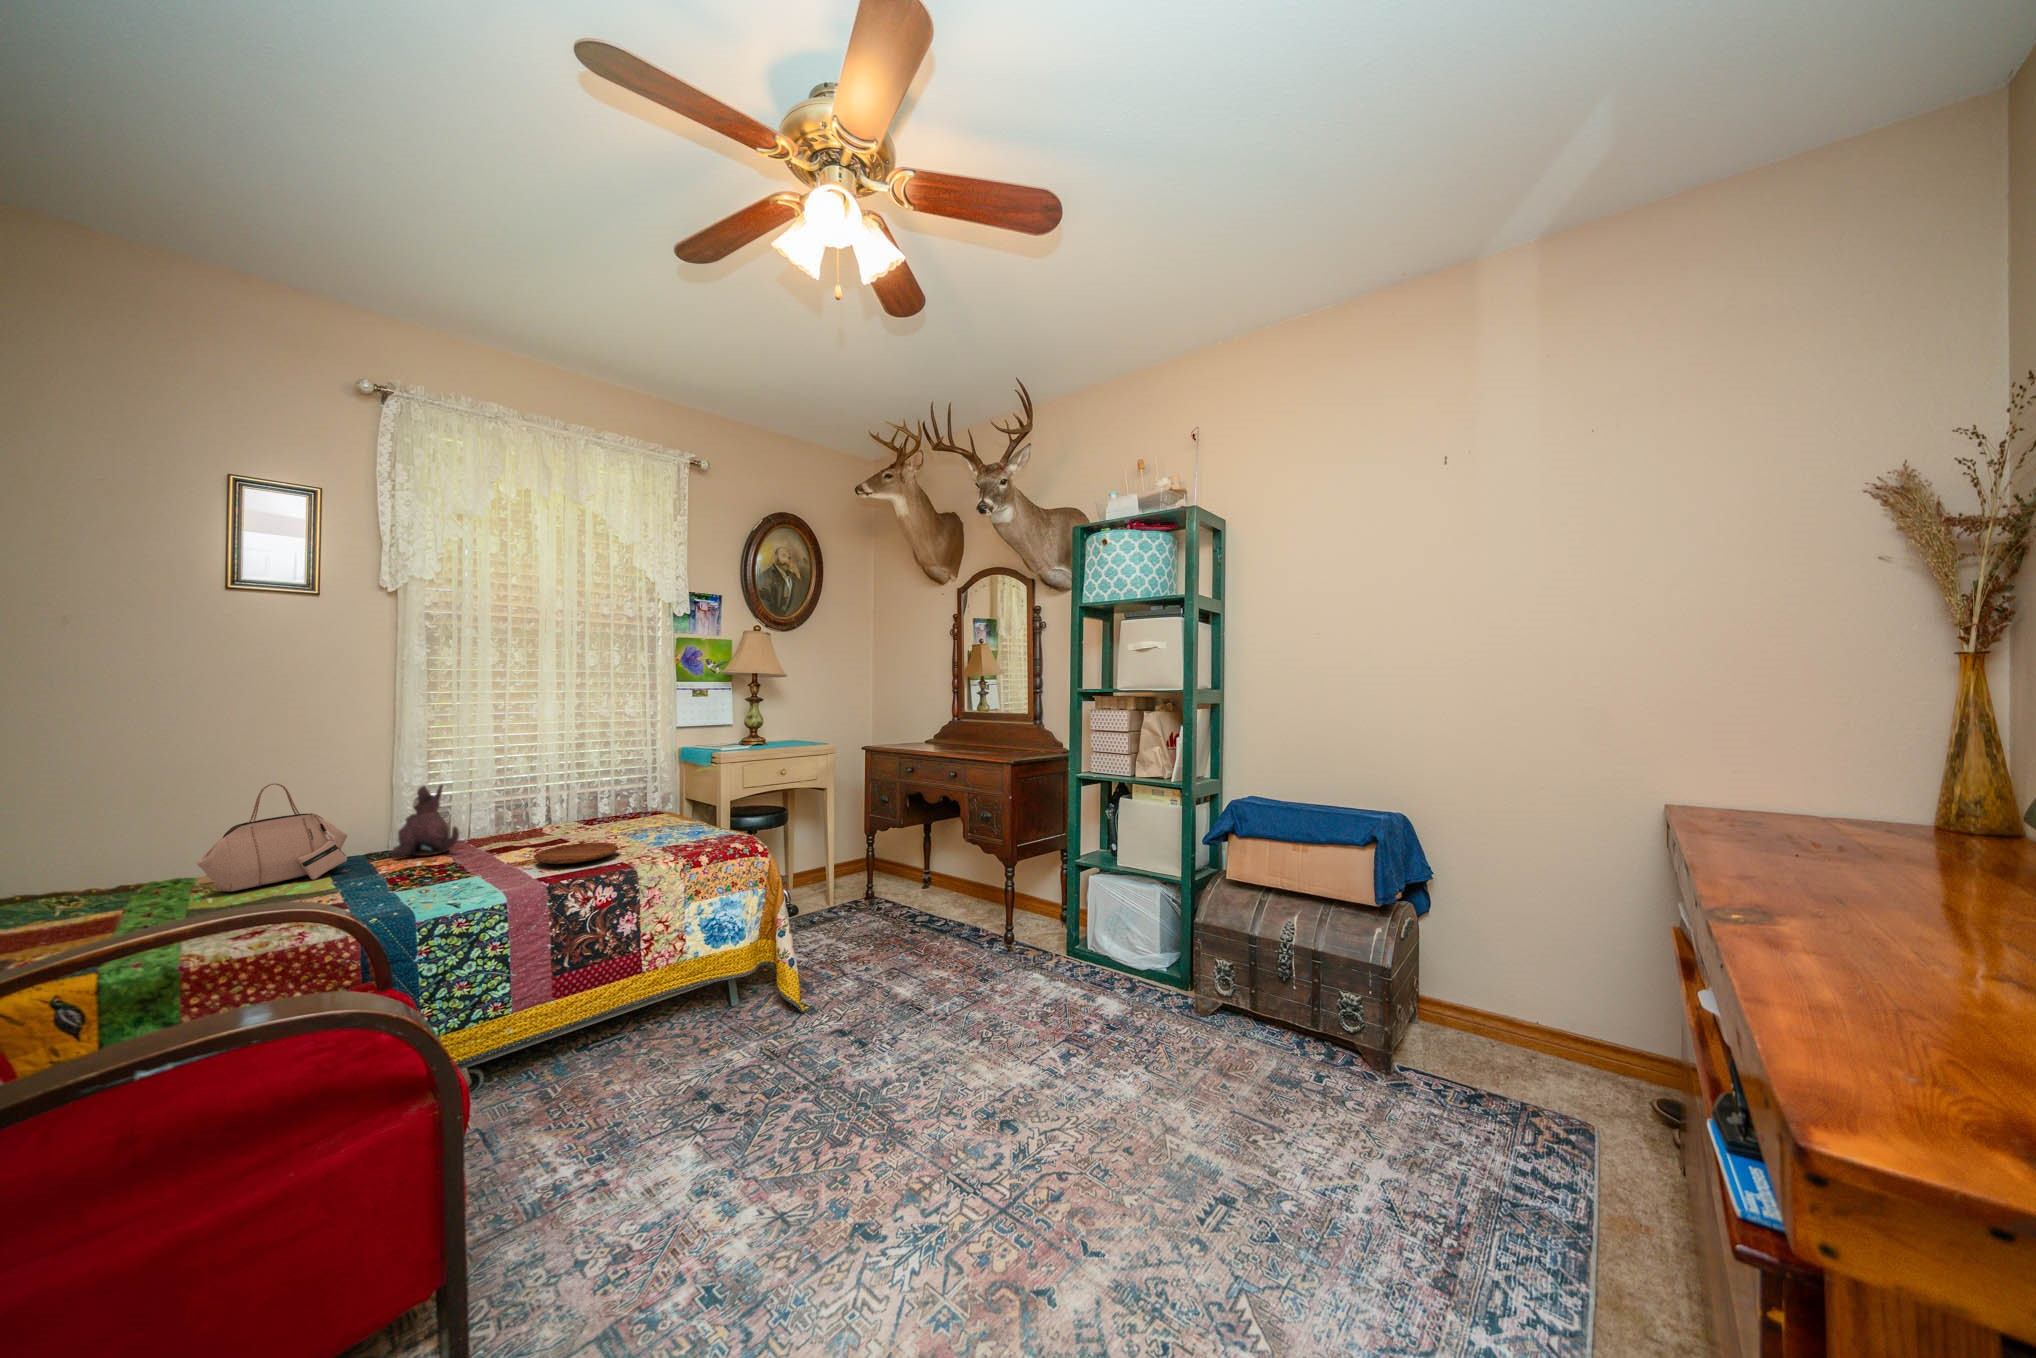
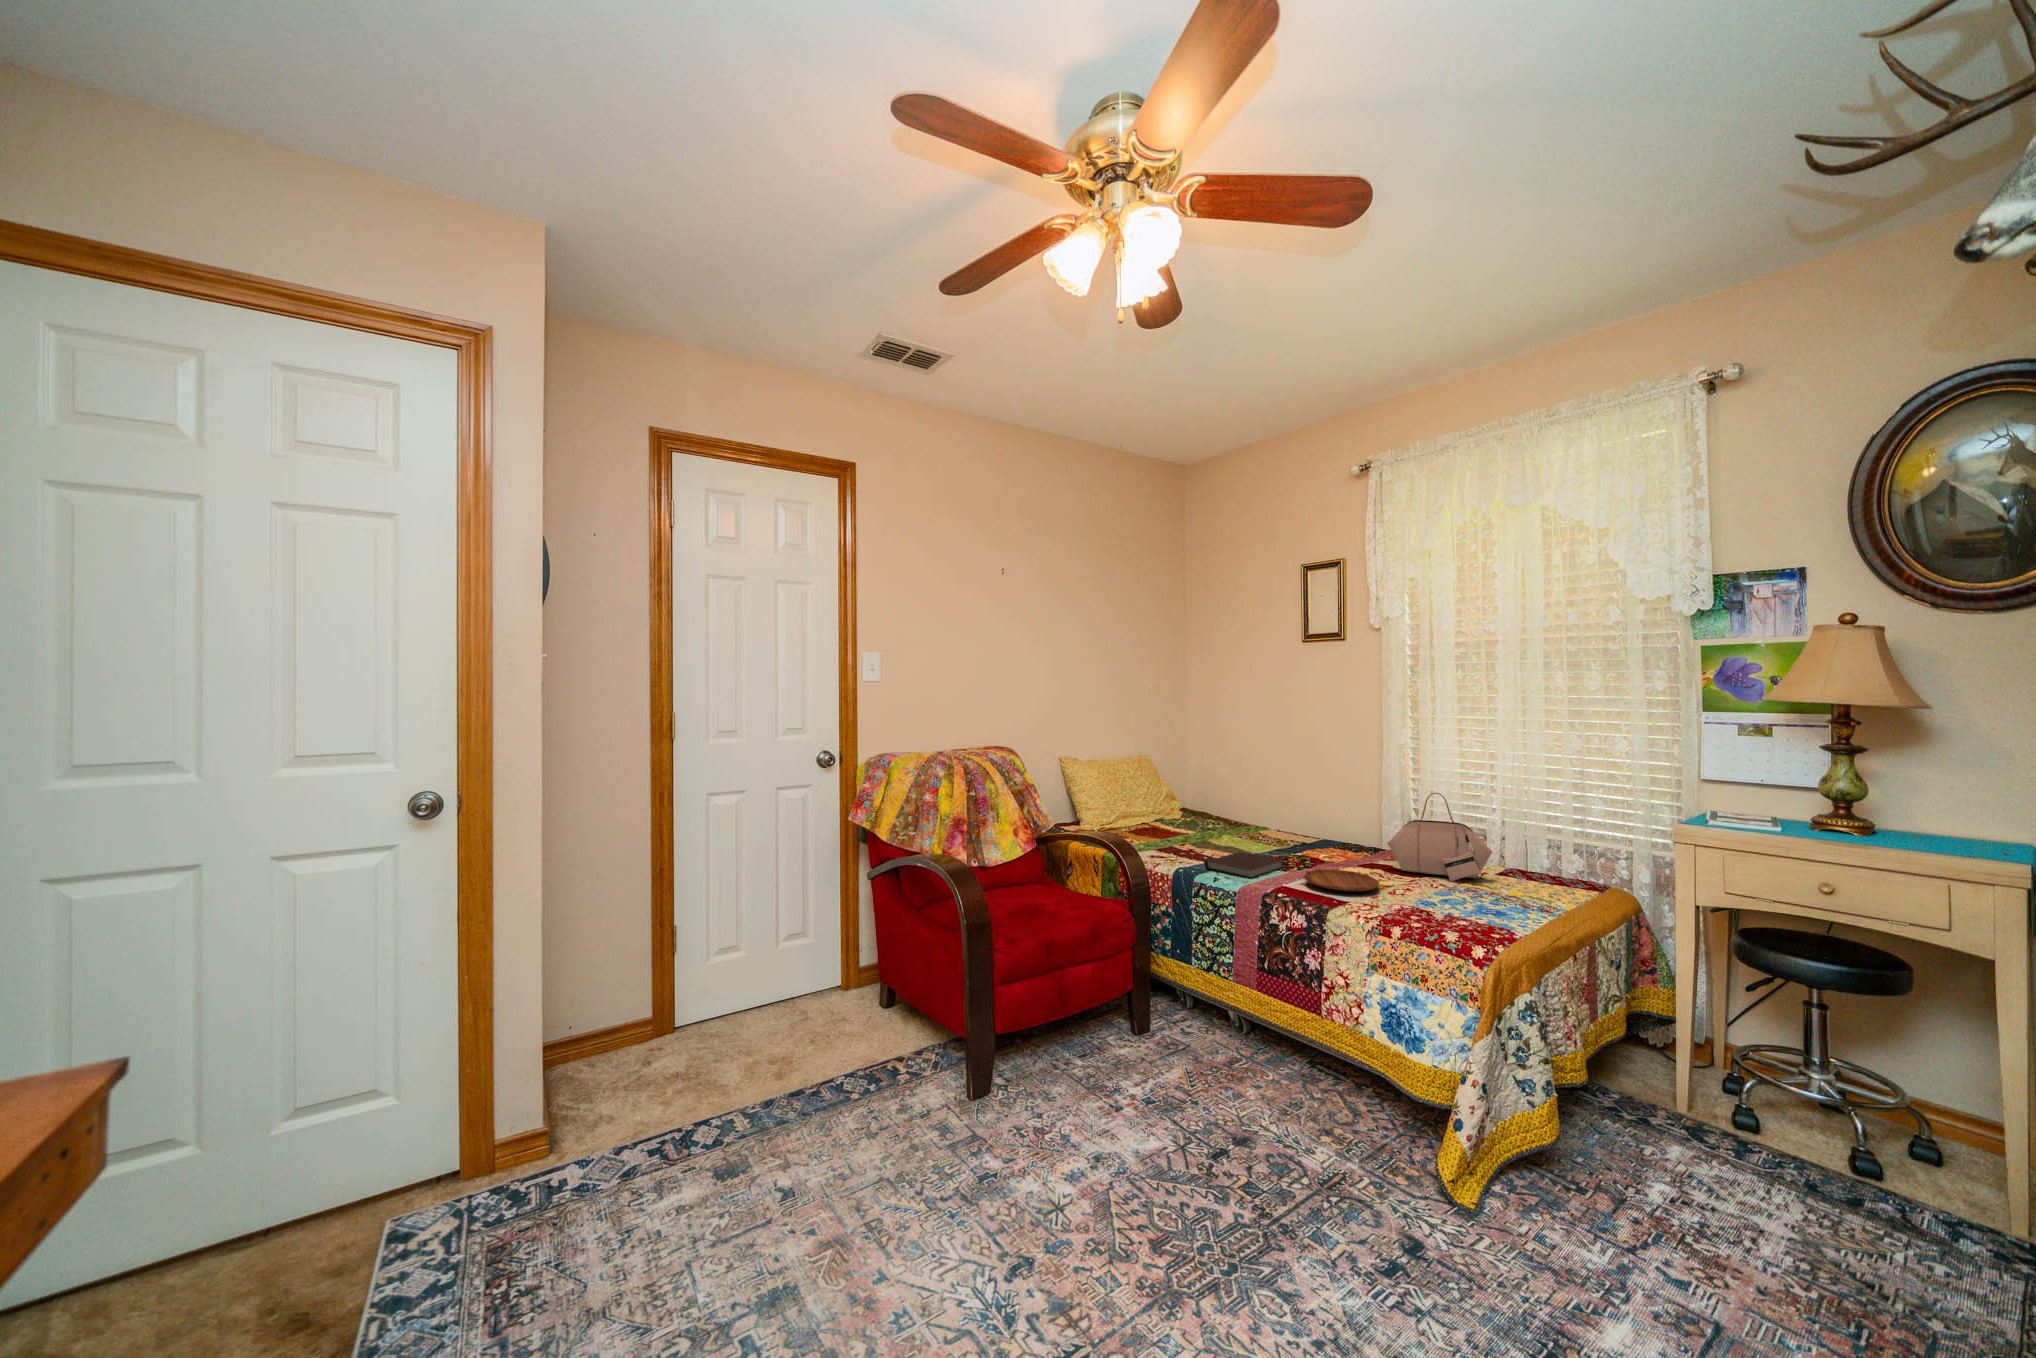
handbag: present [197,783,347,892] -> present [1387,793,1492,881]
plush toy: present [392,784,459,858] -> none [1313,794,1353,854]
notebook: none [385,865,496,904] -> present [1205,852,1284,879]

